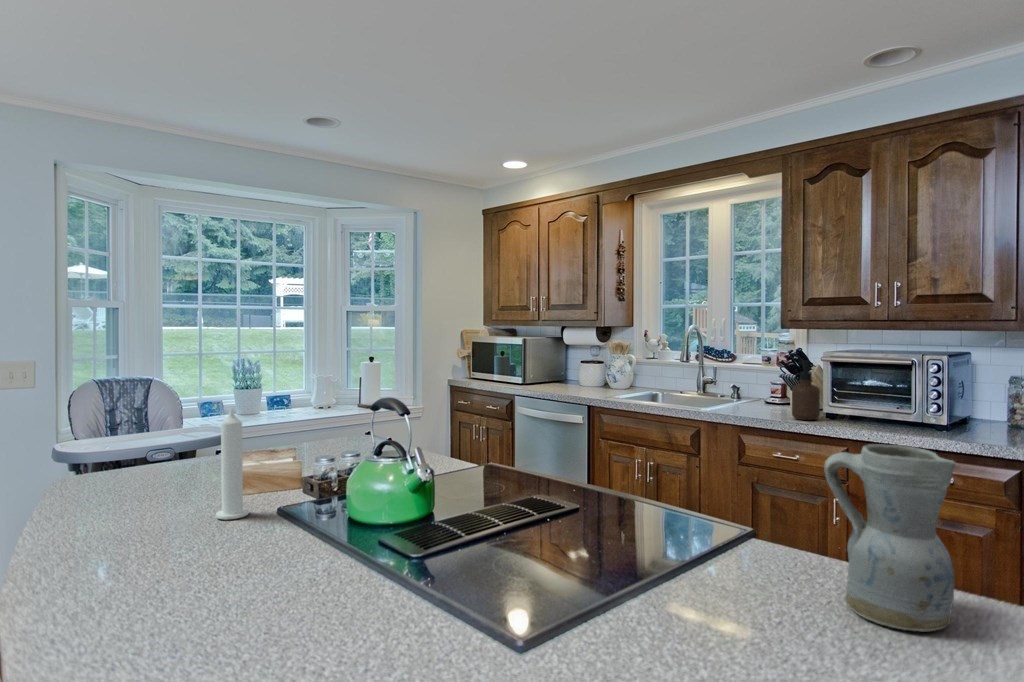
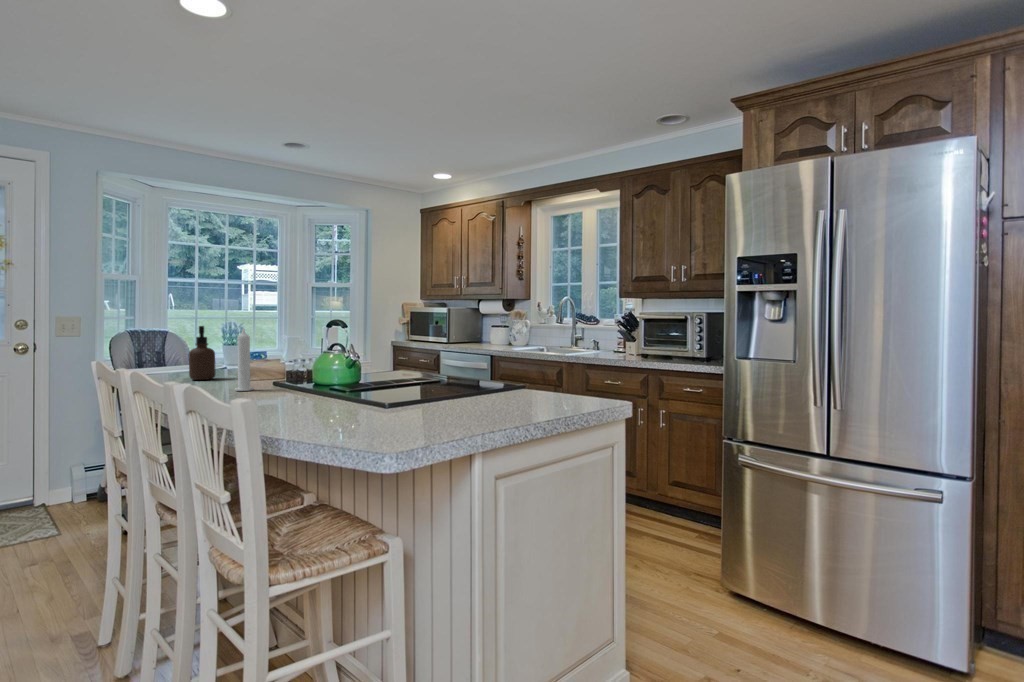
soap dispenser: present [792,360,820,420] -> present [189,326,216,380]
ceramic pitcher: present [824,444,956,632] -> none [538,331,587,409]

